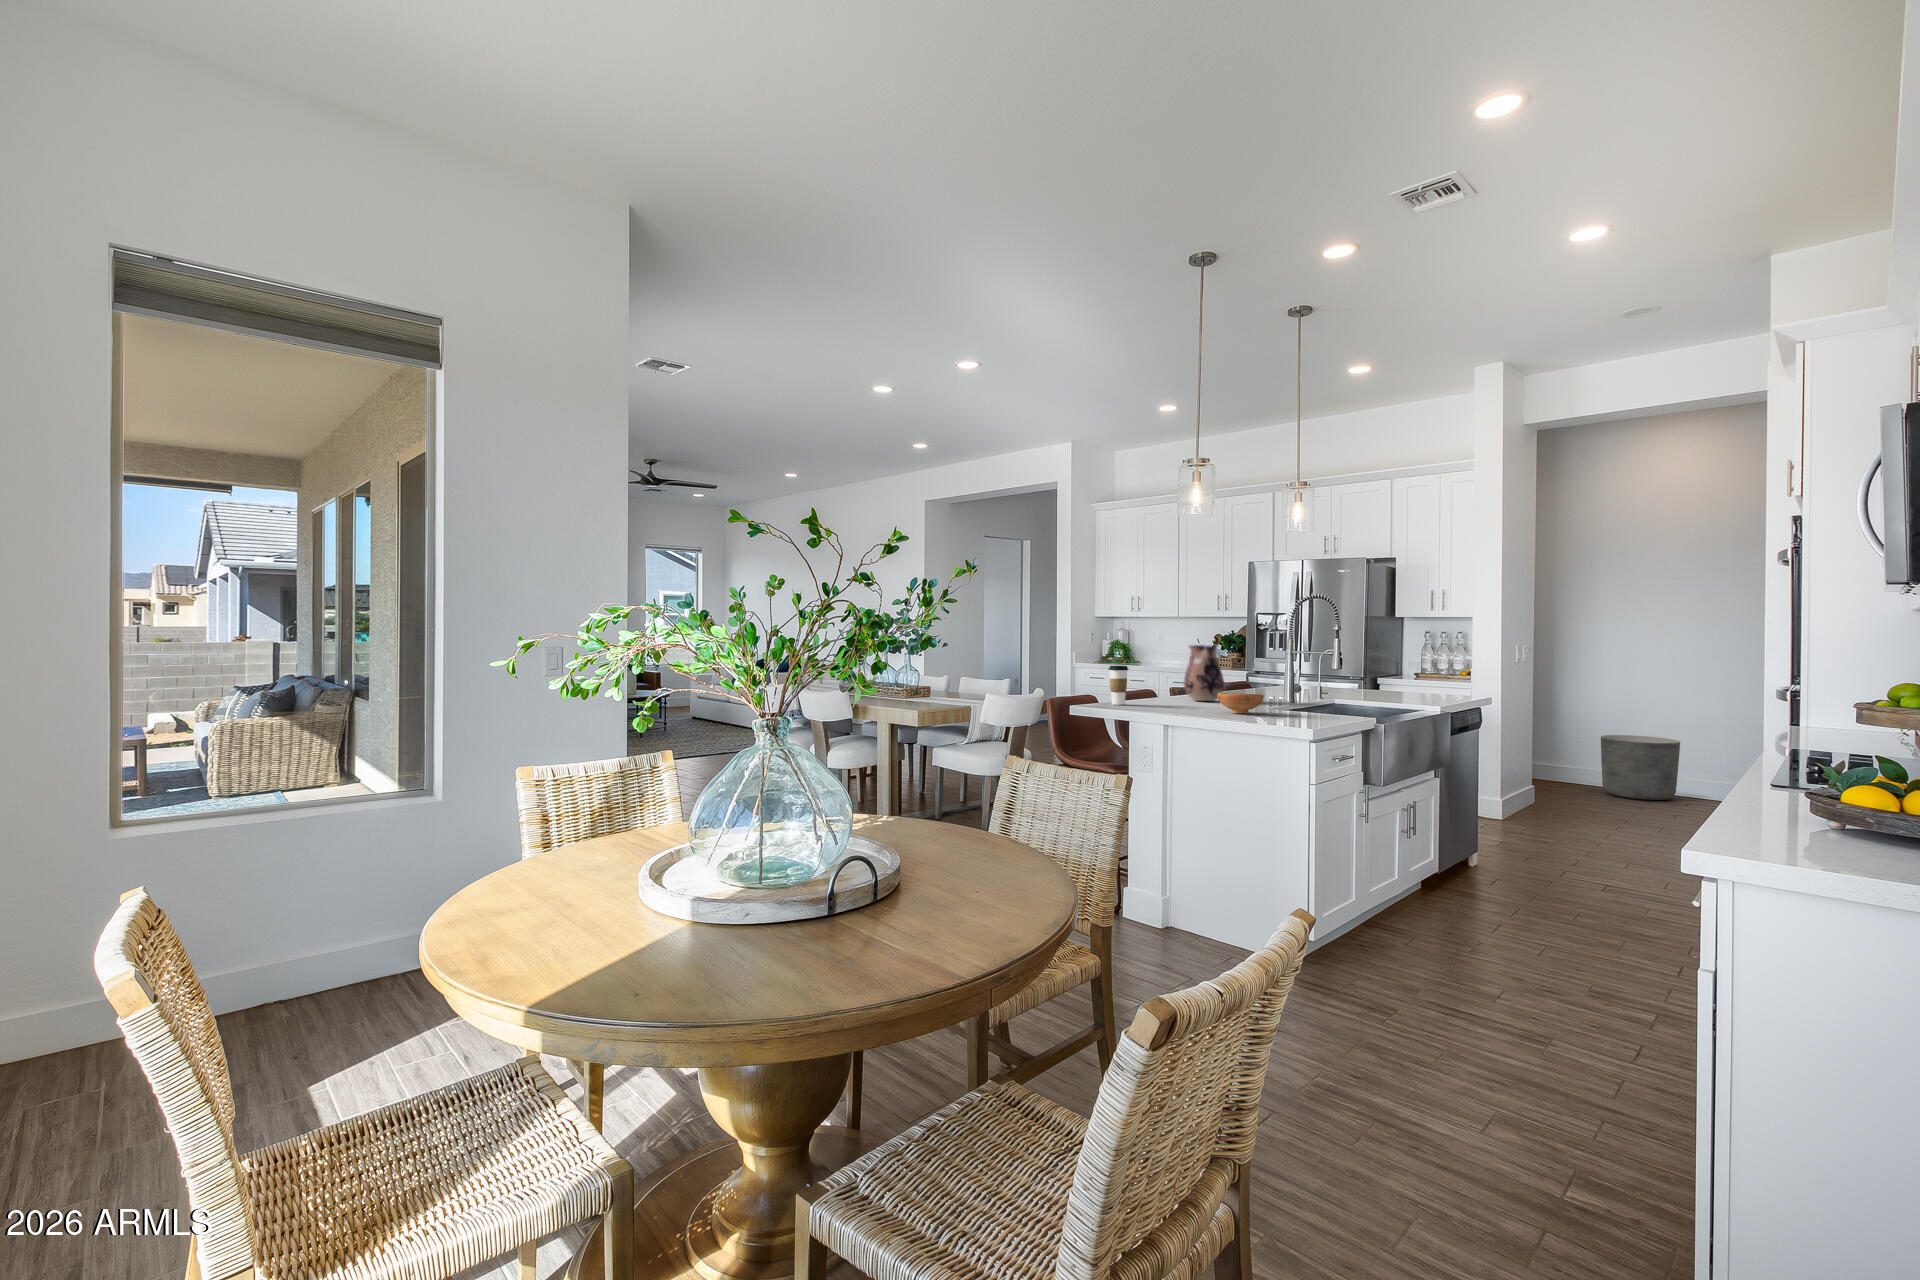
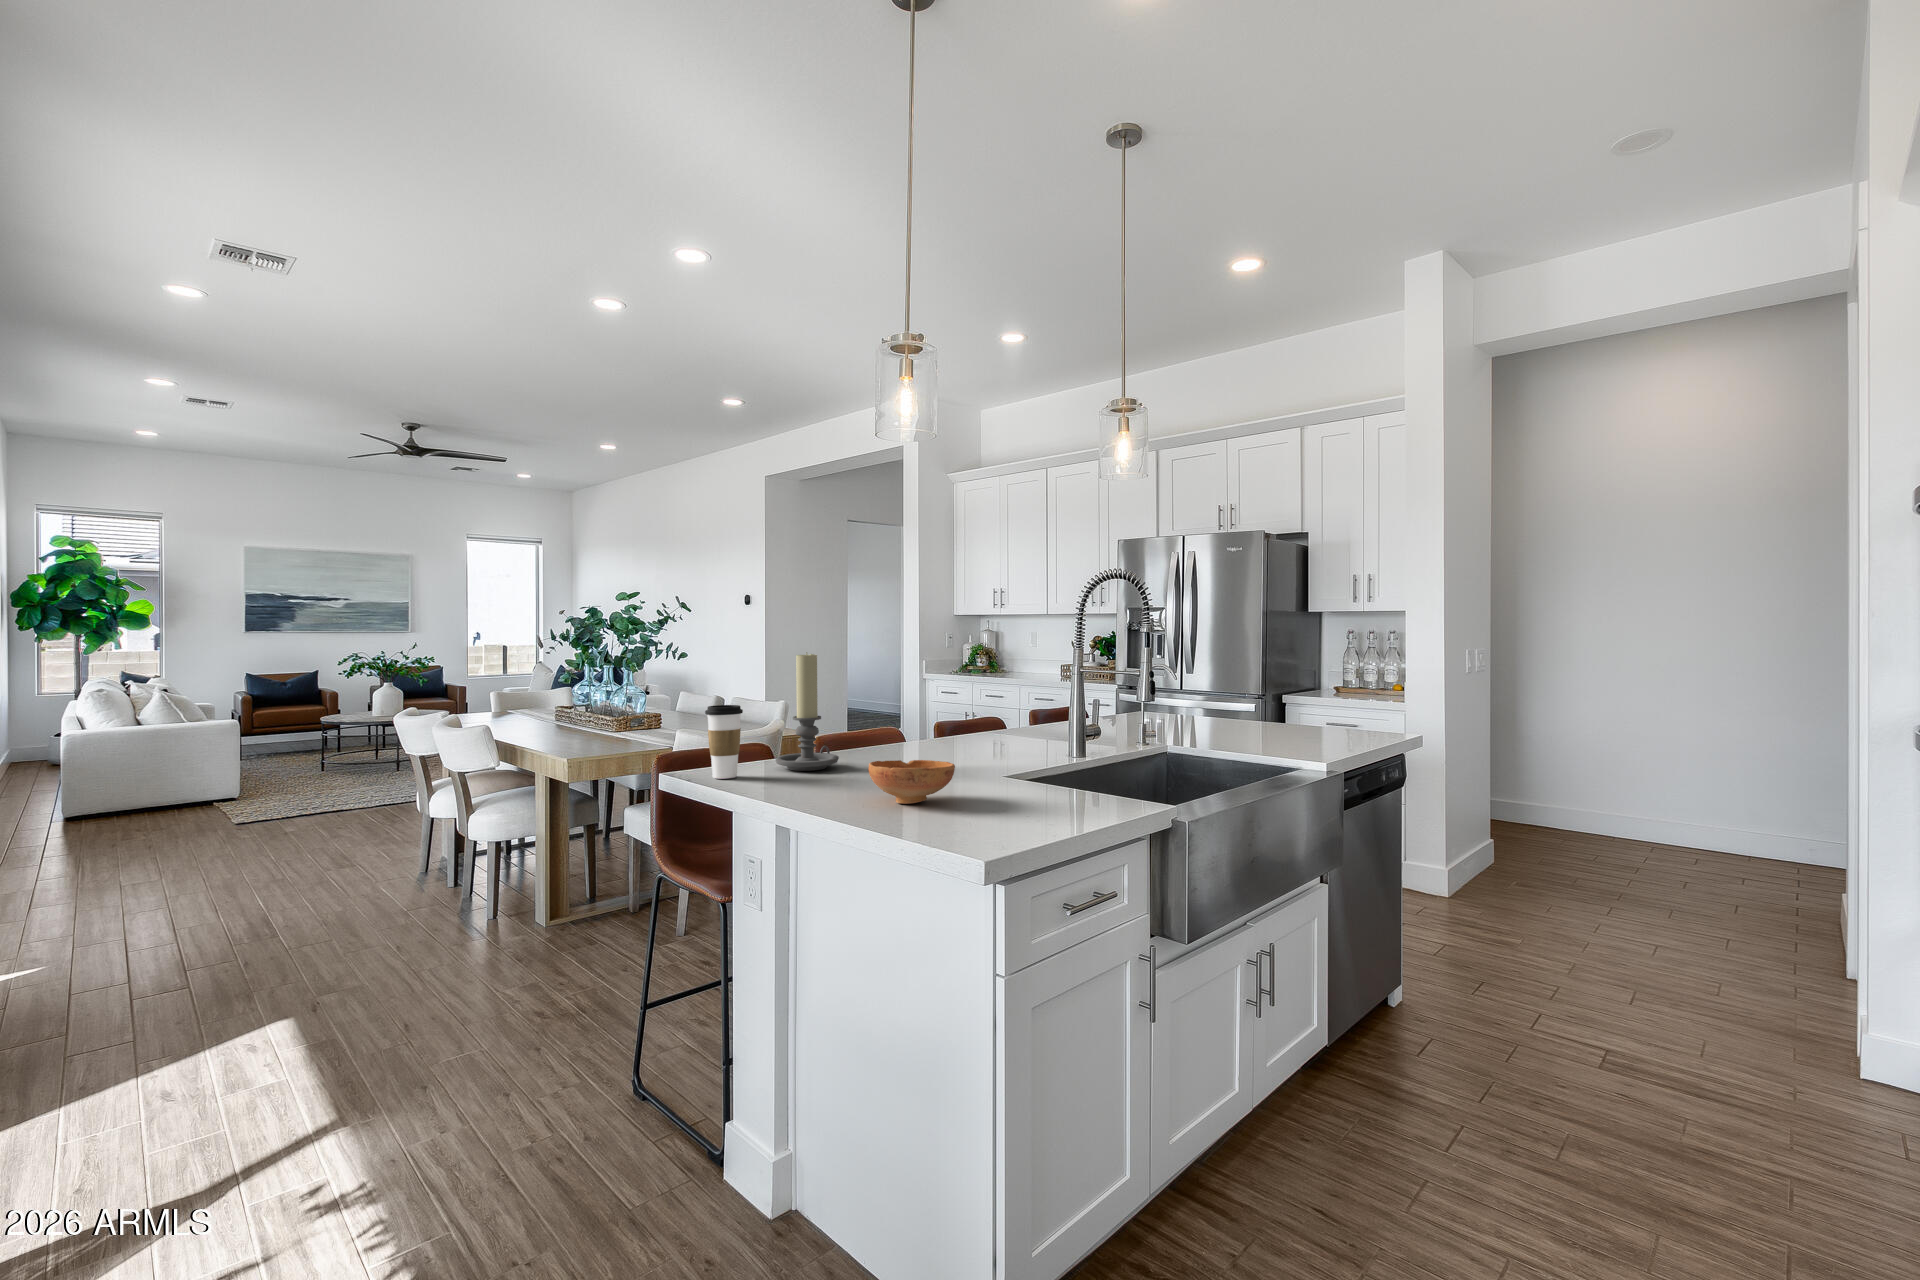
candle holder: none [1133,638,1169,703] -> present [776,652,839,771]
ceramic pitcher: present [1184,645,1224,701] -> none [886,662,954,761]
planter: present [1601,735,1680,800] -> none [1583,767,1690,858]

